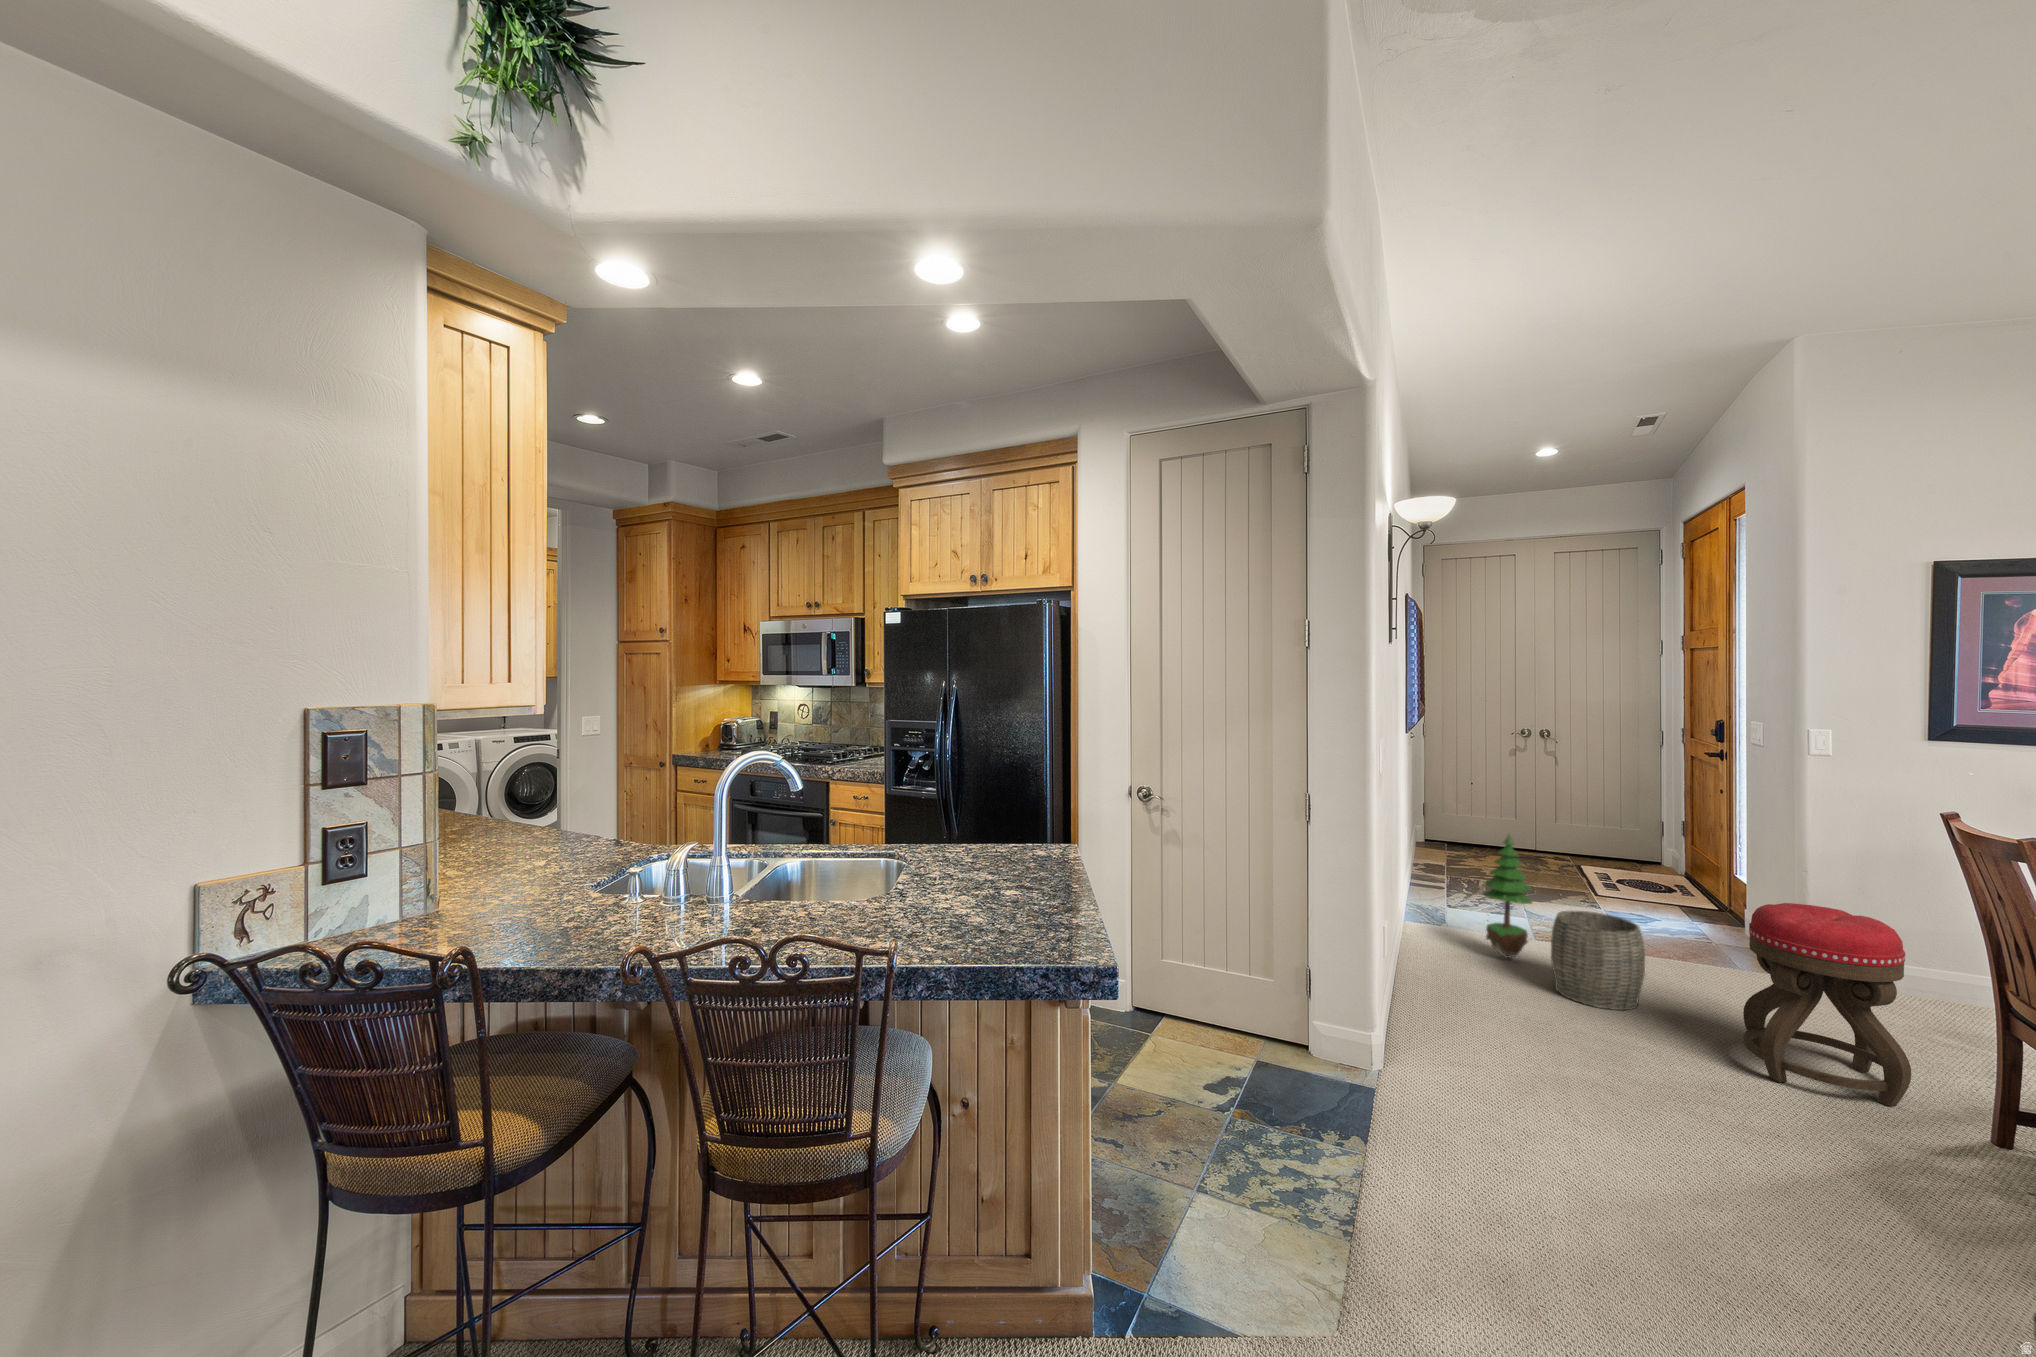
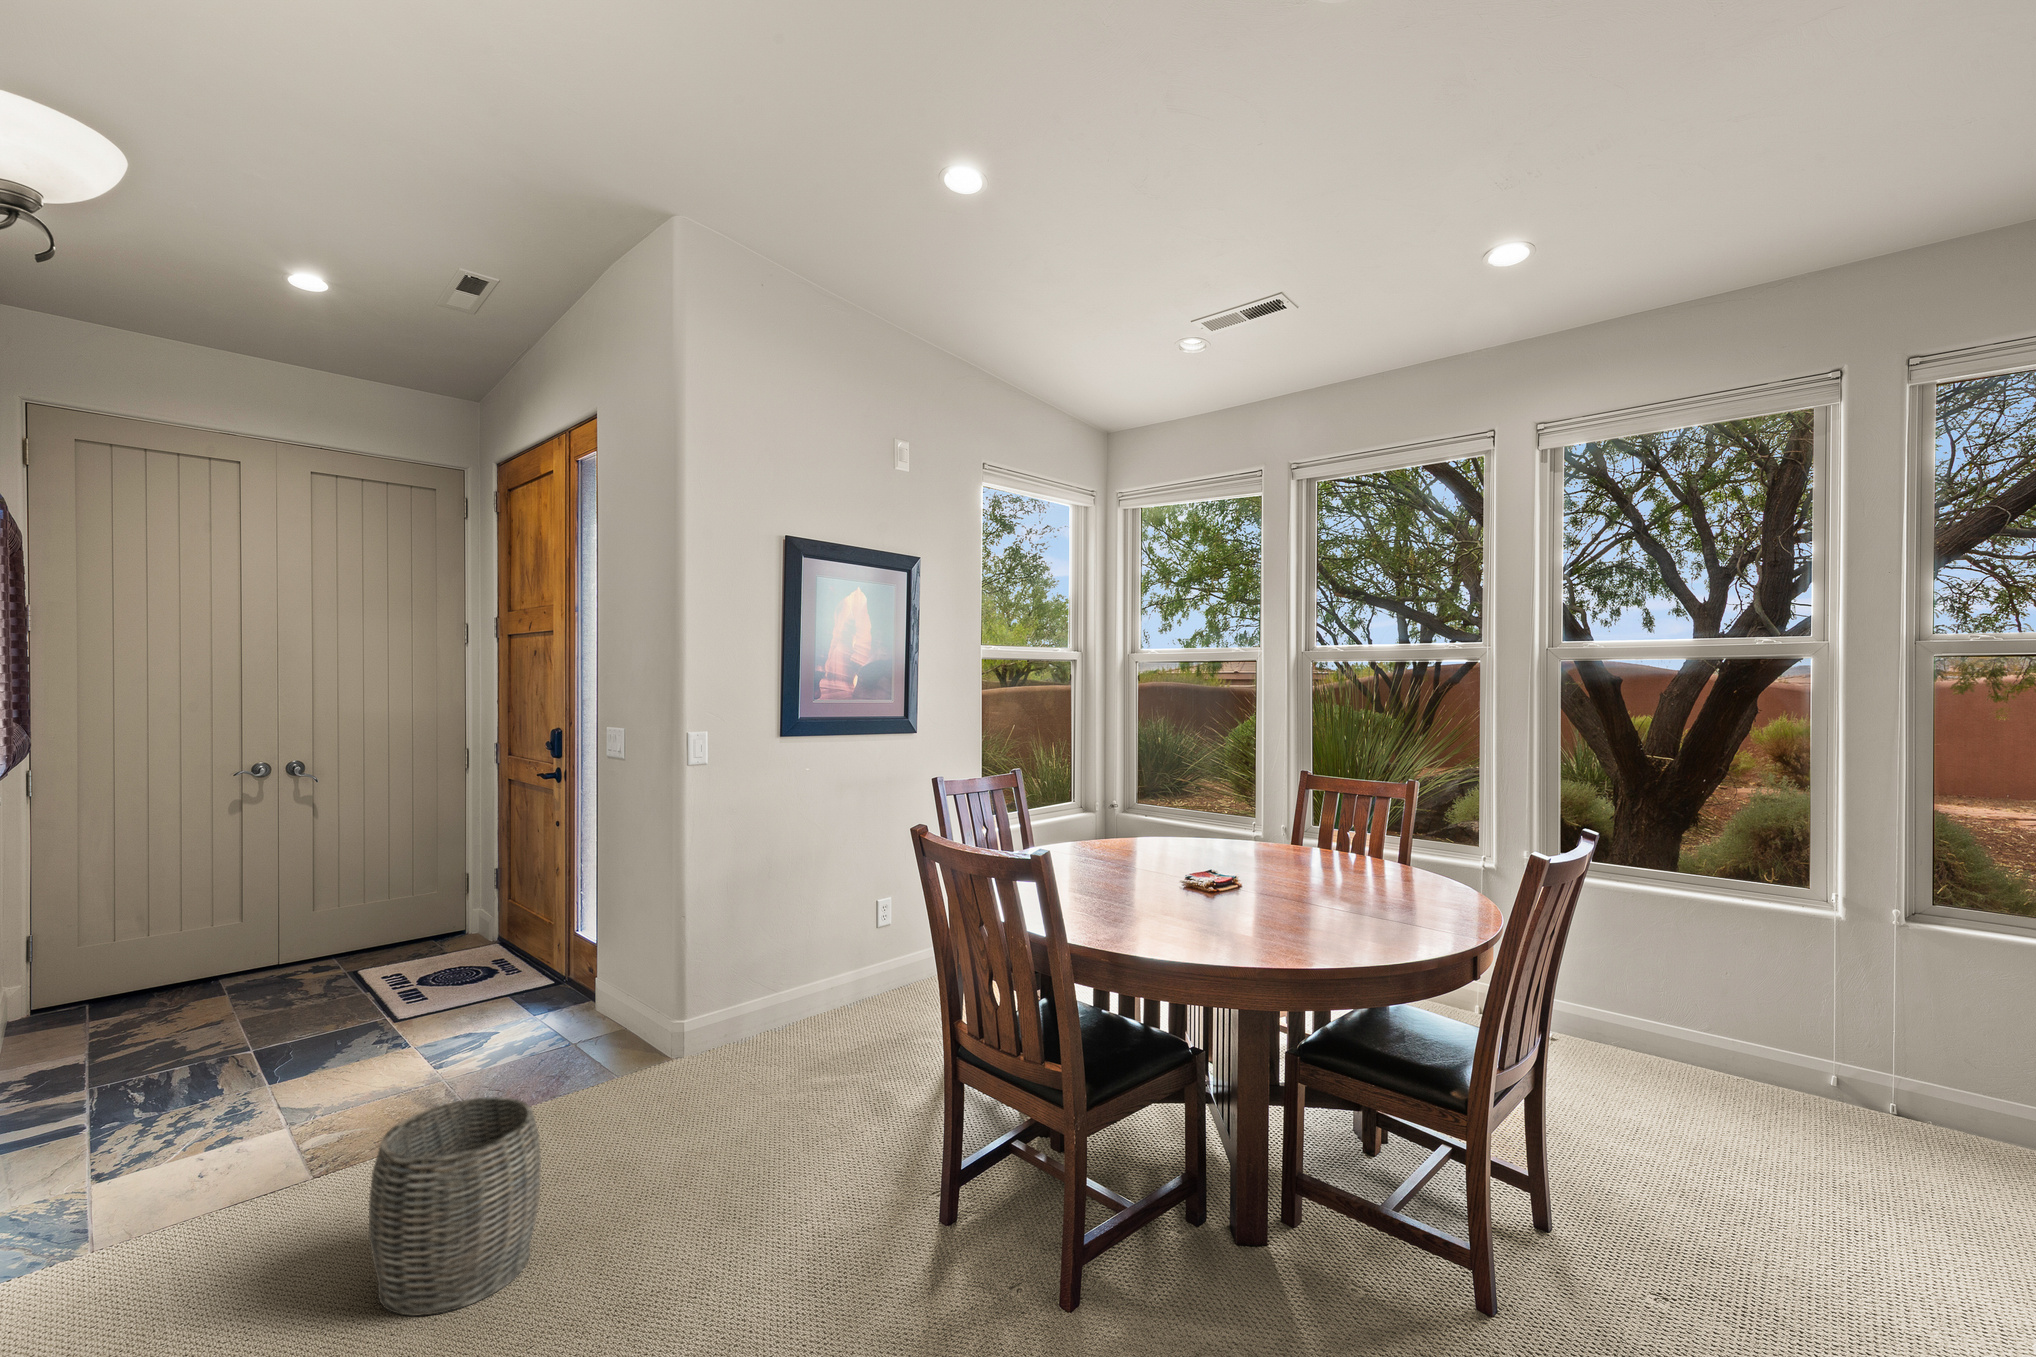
potted tree: present [1482,835,1532,958] -> none [194,995,320,1269]
ottoman: present [1743,903,1911,1107] -> none [691,987,888,1302]

